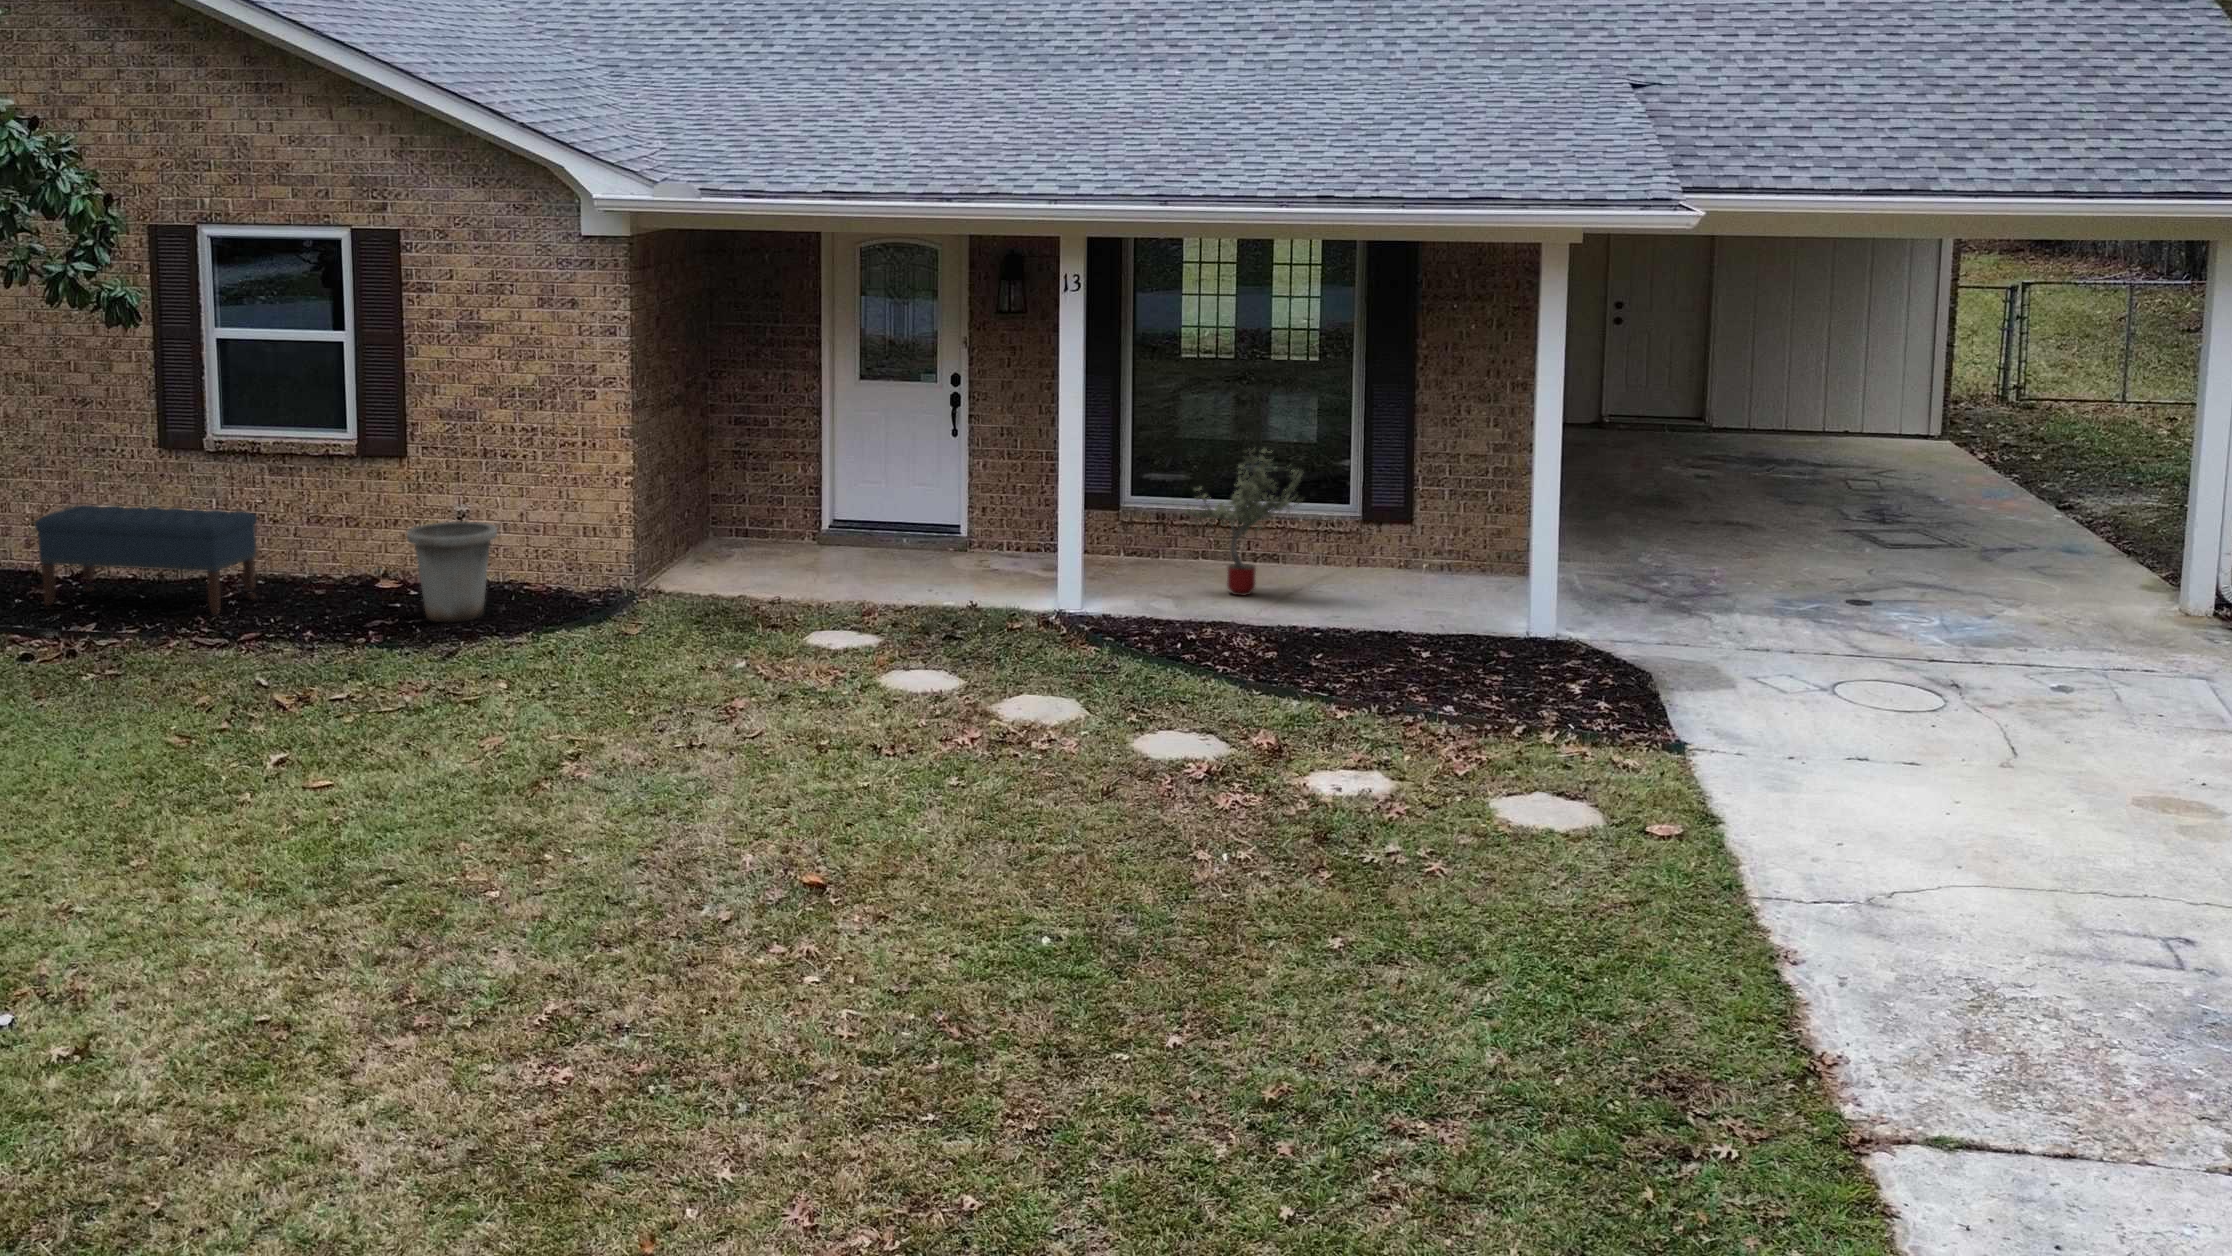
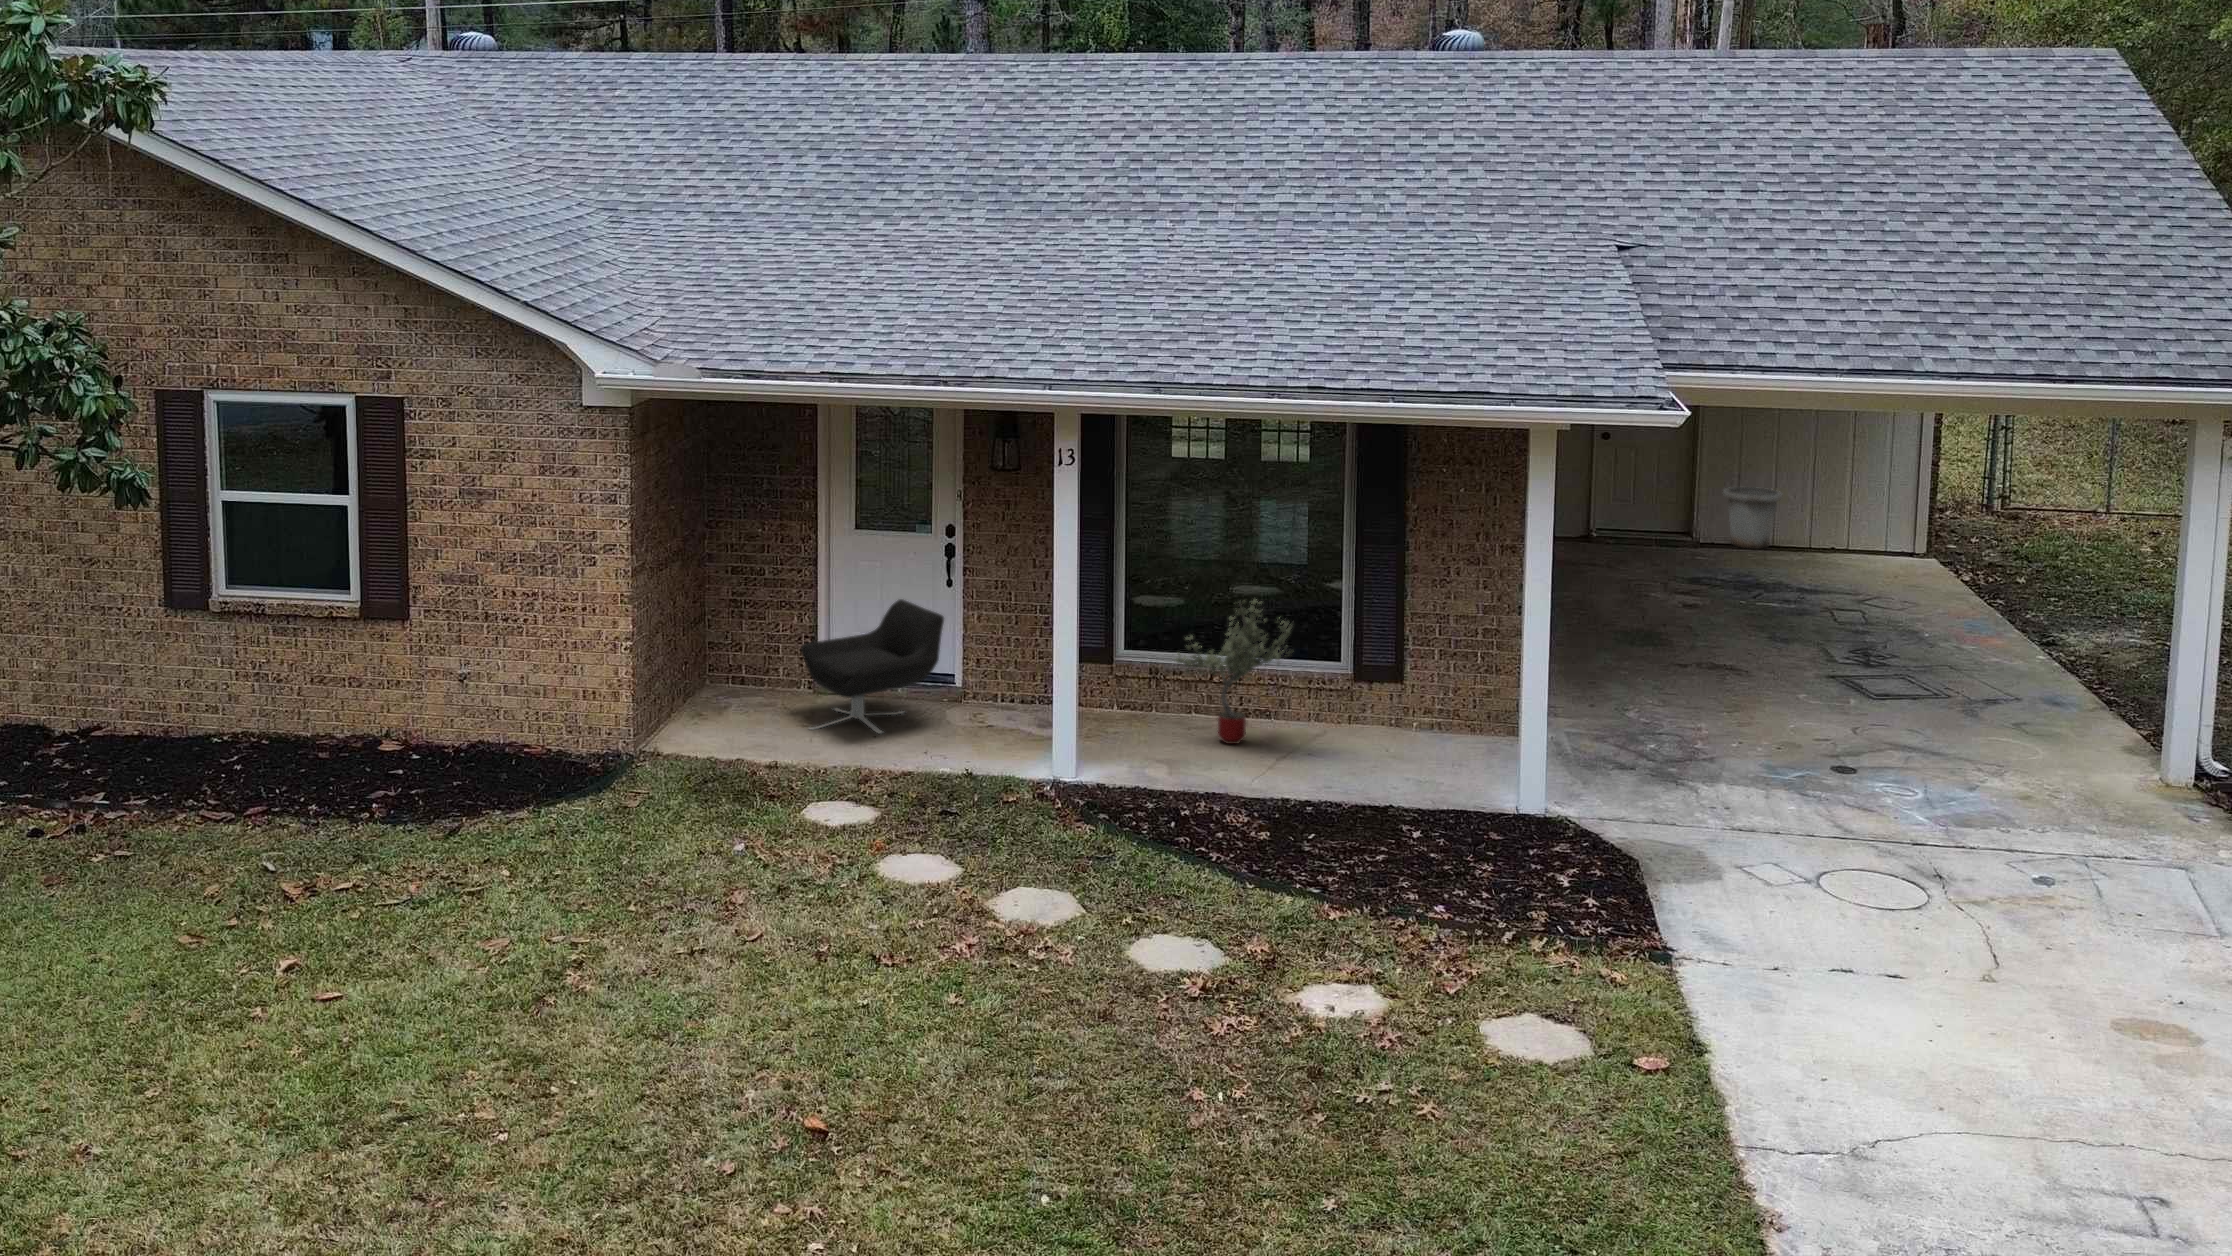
lounge chair: none [804,460,950,588] -> present [801,599,944,733]
bench: present [35,505,257,615] -> none [44,654,263,769]
trash can: present [407,522,497,622] -> present [1723,487,1782,549]

